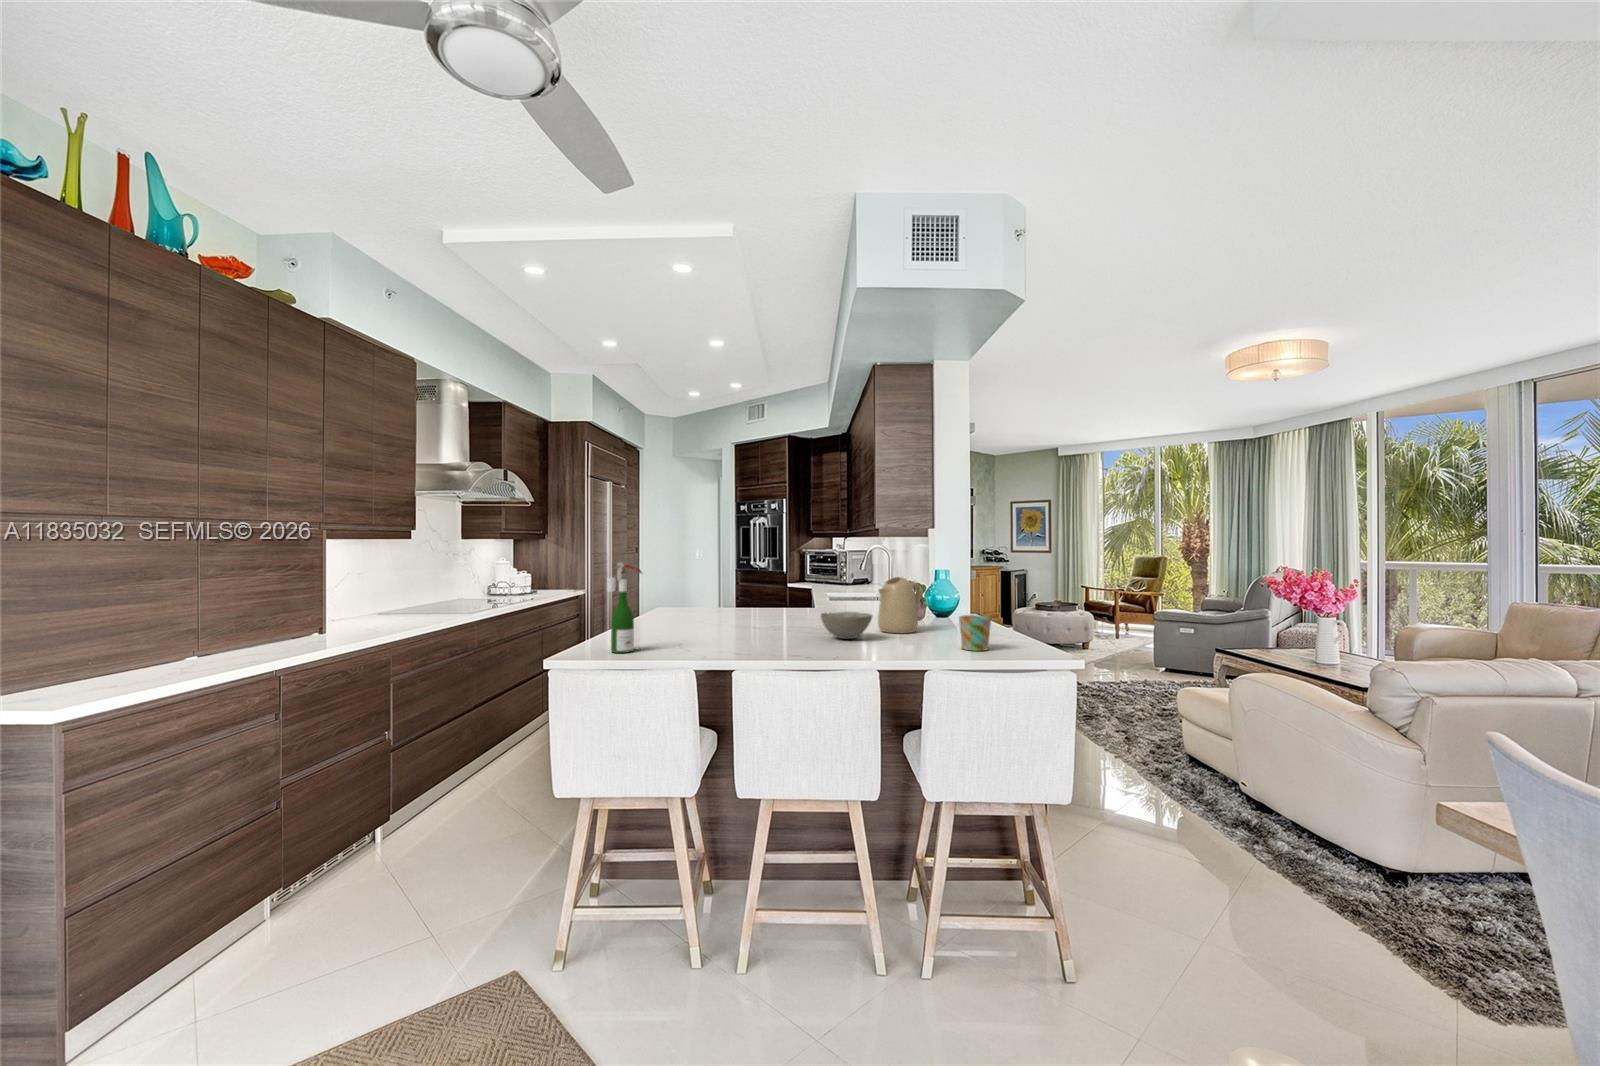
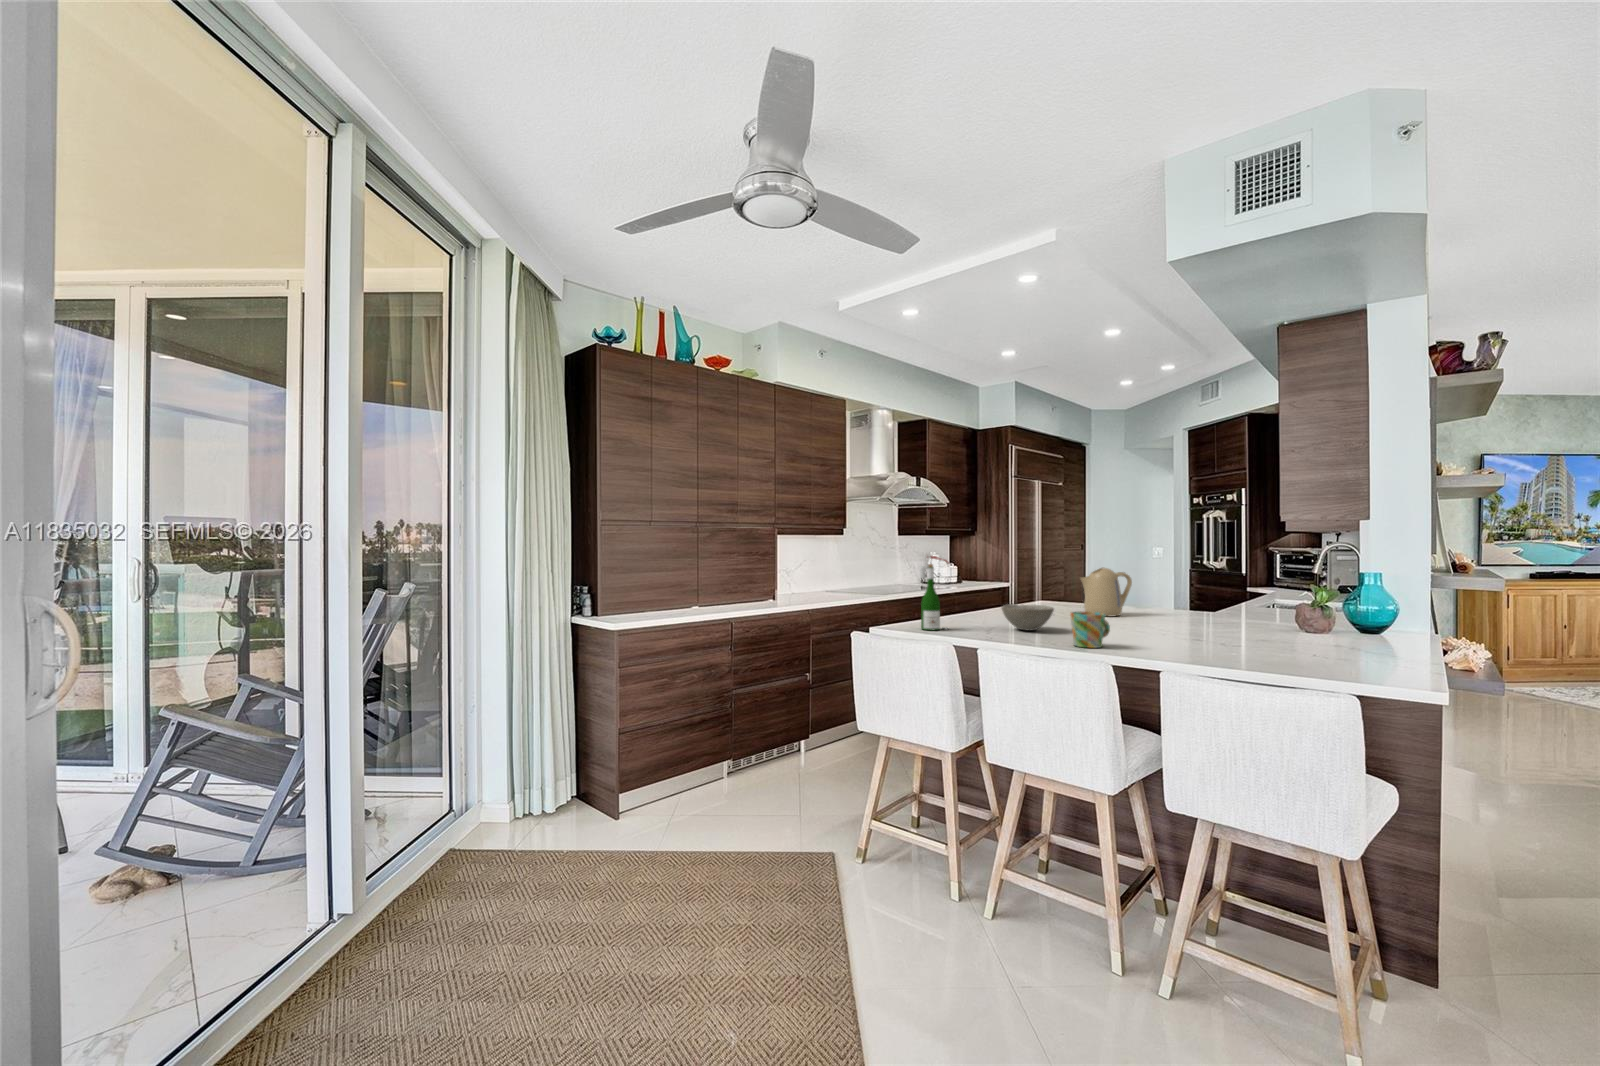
kettle: present [878,577,922,633] -> present [1081,567,1132,616]
bowl: present [821,612,872,639] -> present [1002,604,1054,631]
mug: present [959,615,991,651] -> present [1070,611,1110,648]

